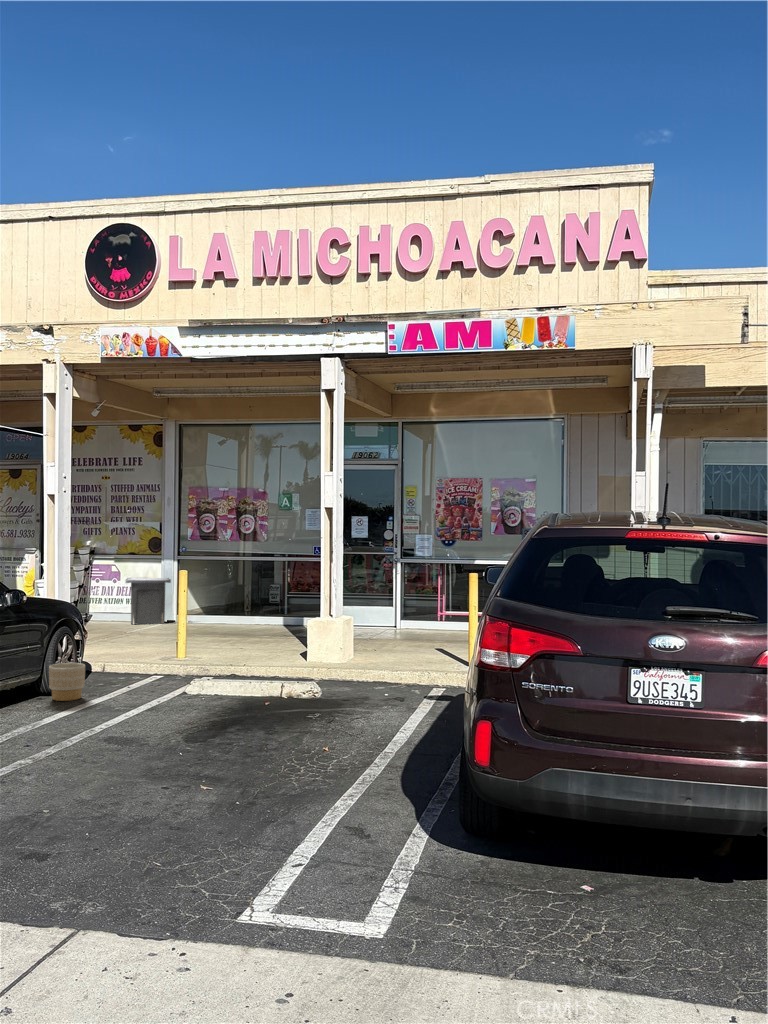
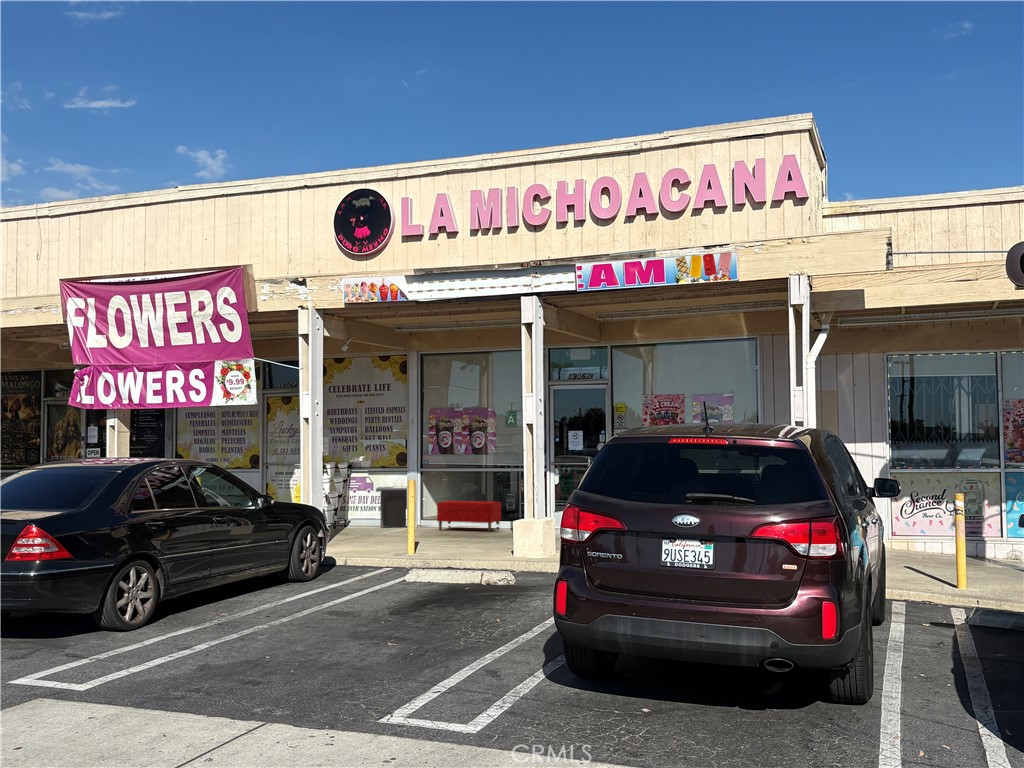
bench: none [200,593,274,629] -> present [437,501,501,532]
planter: present [49,663,85,701] -> none [295,555,324,585]

